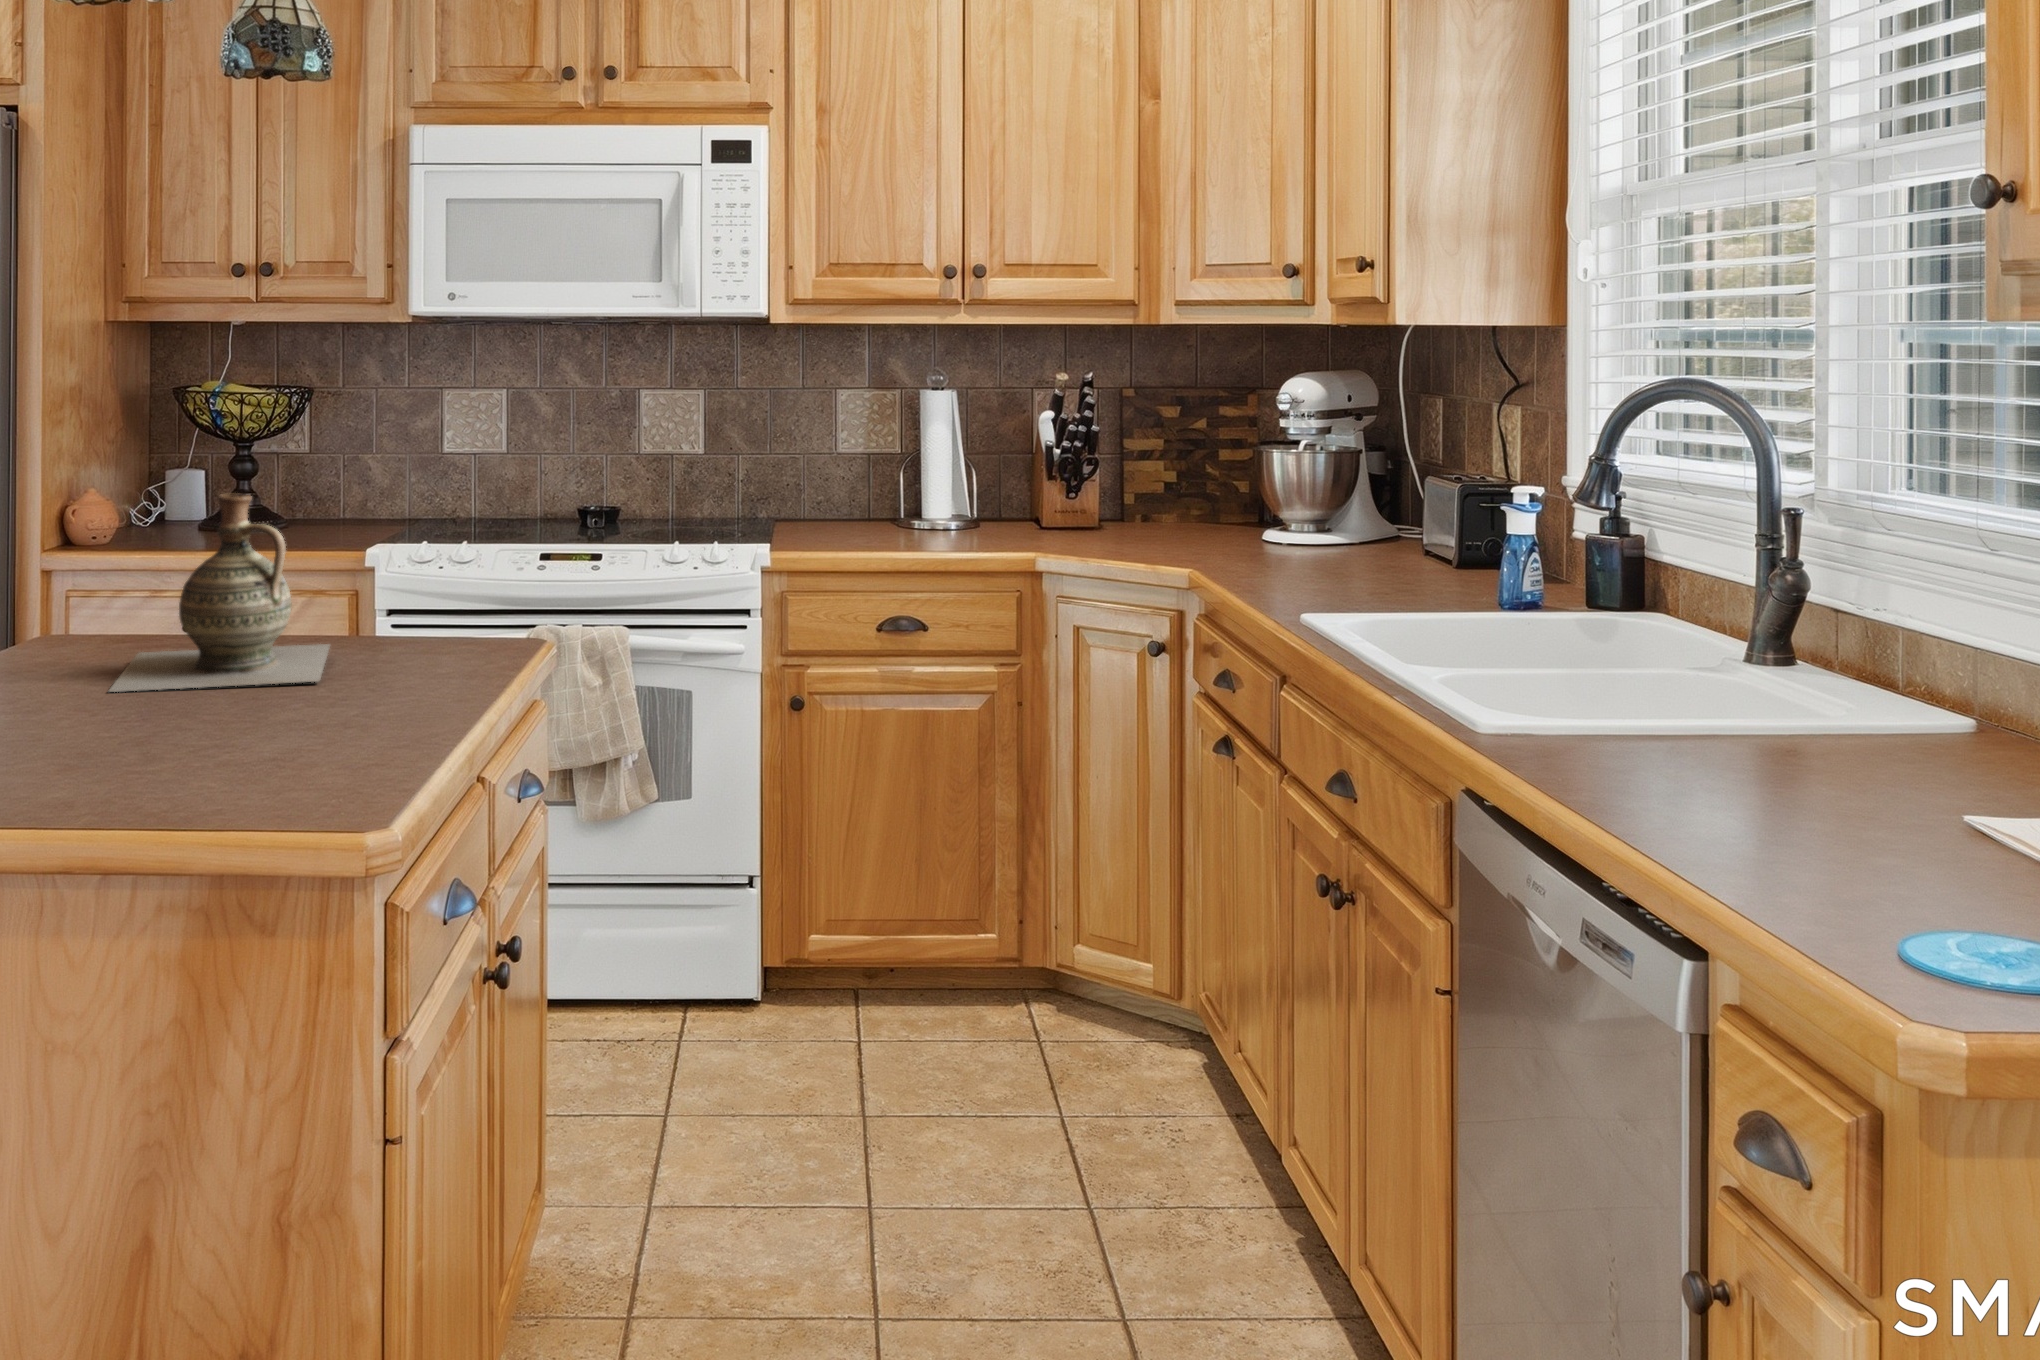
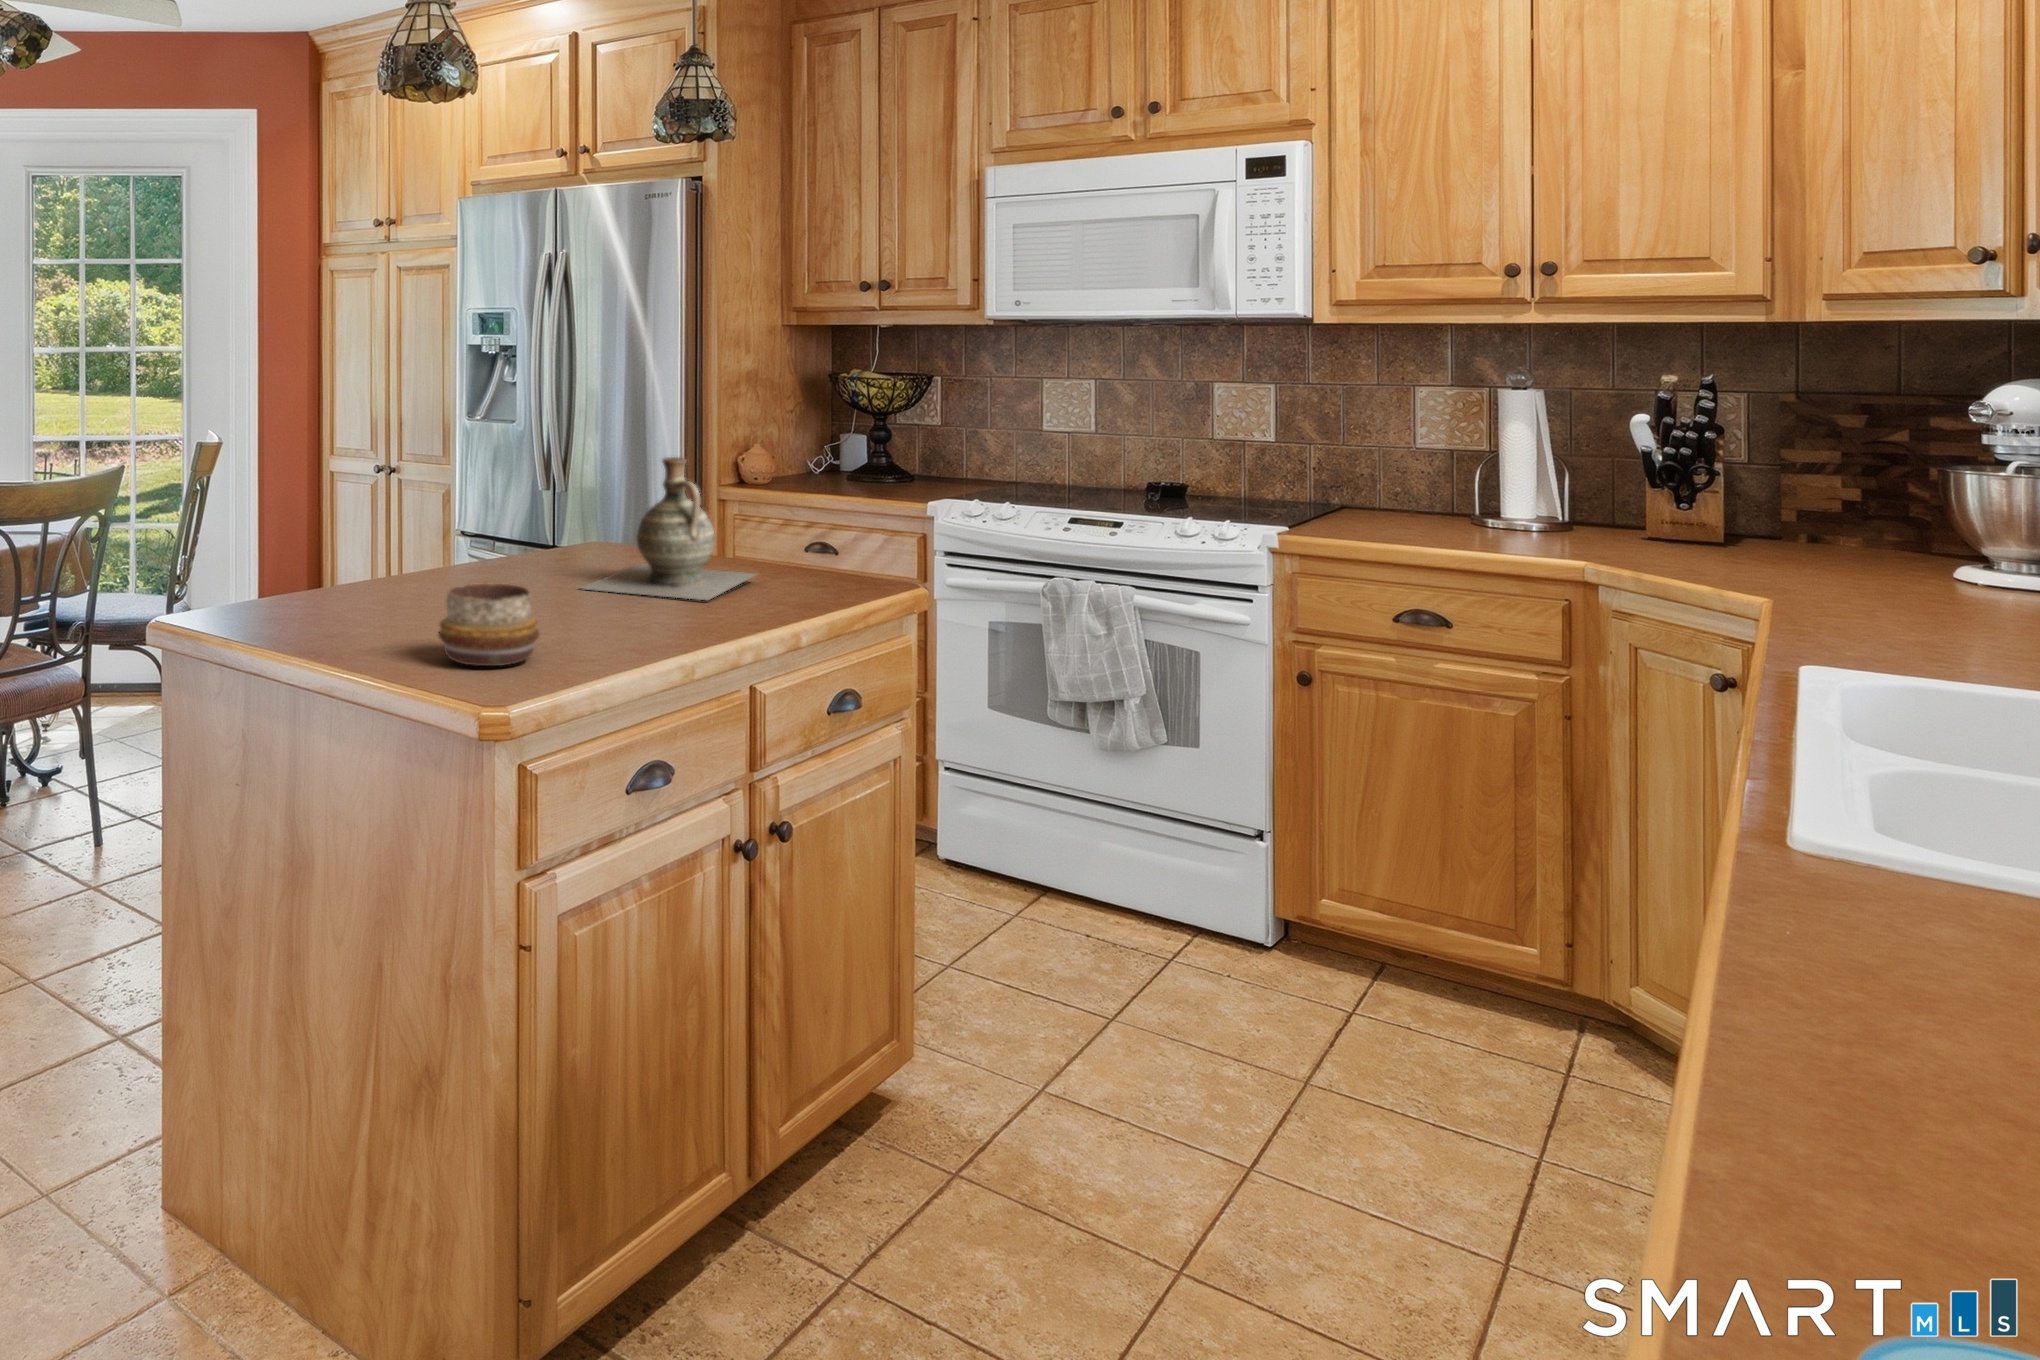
decorative bowl: none [105,676,261,797] -> present [439,584,539,666]

